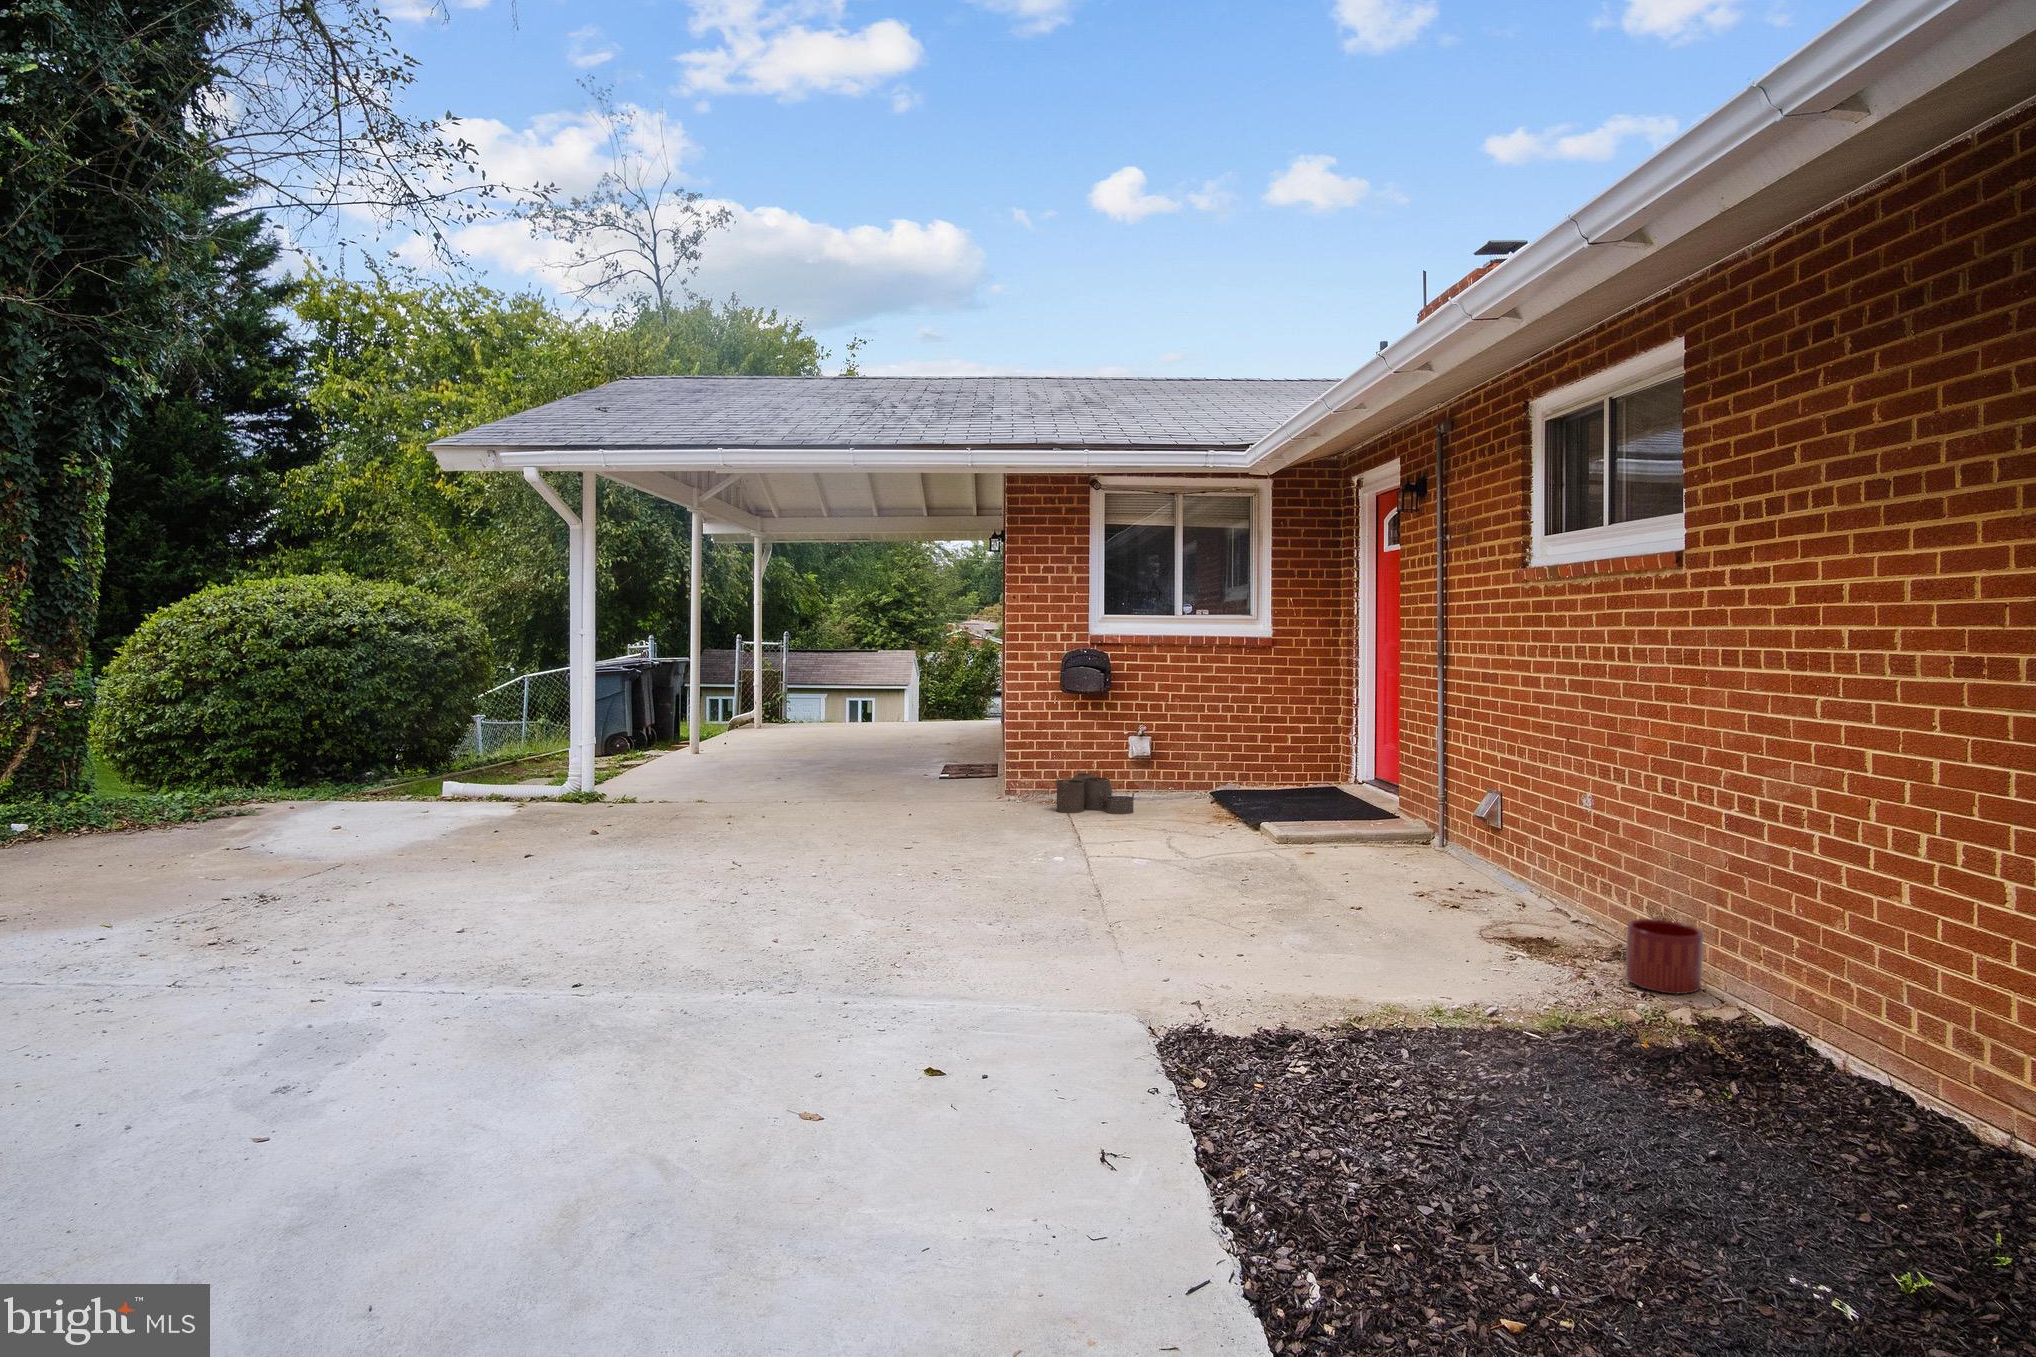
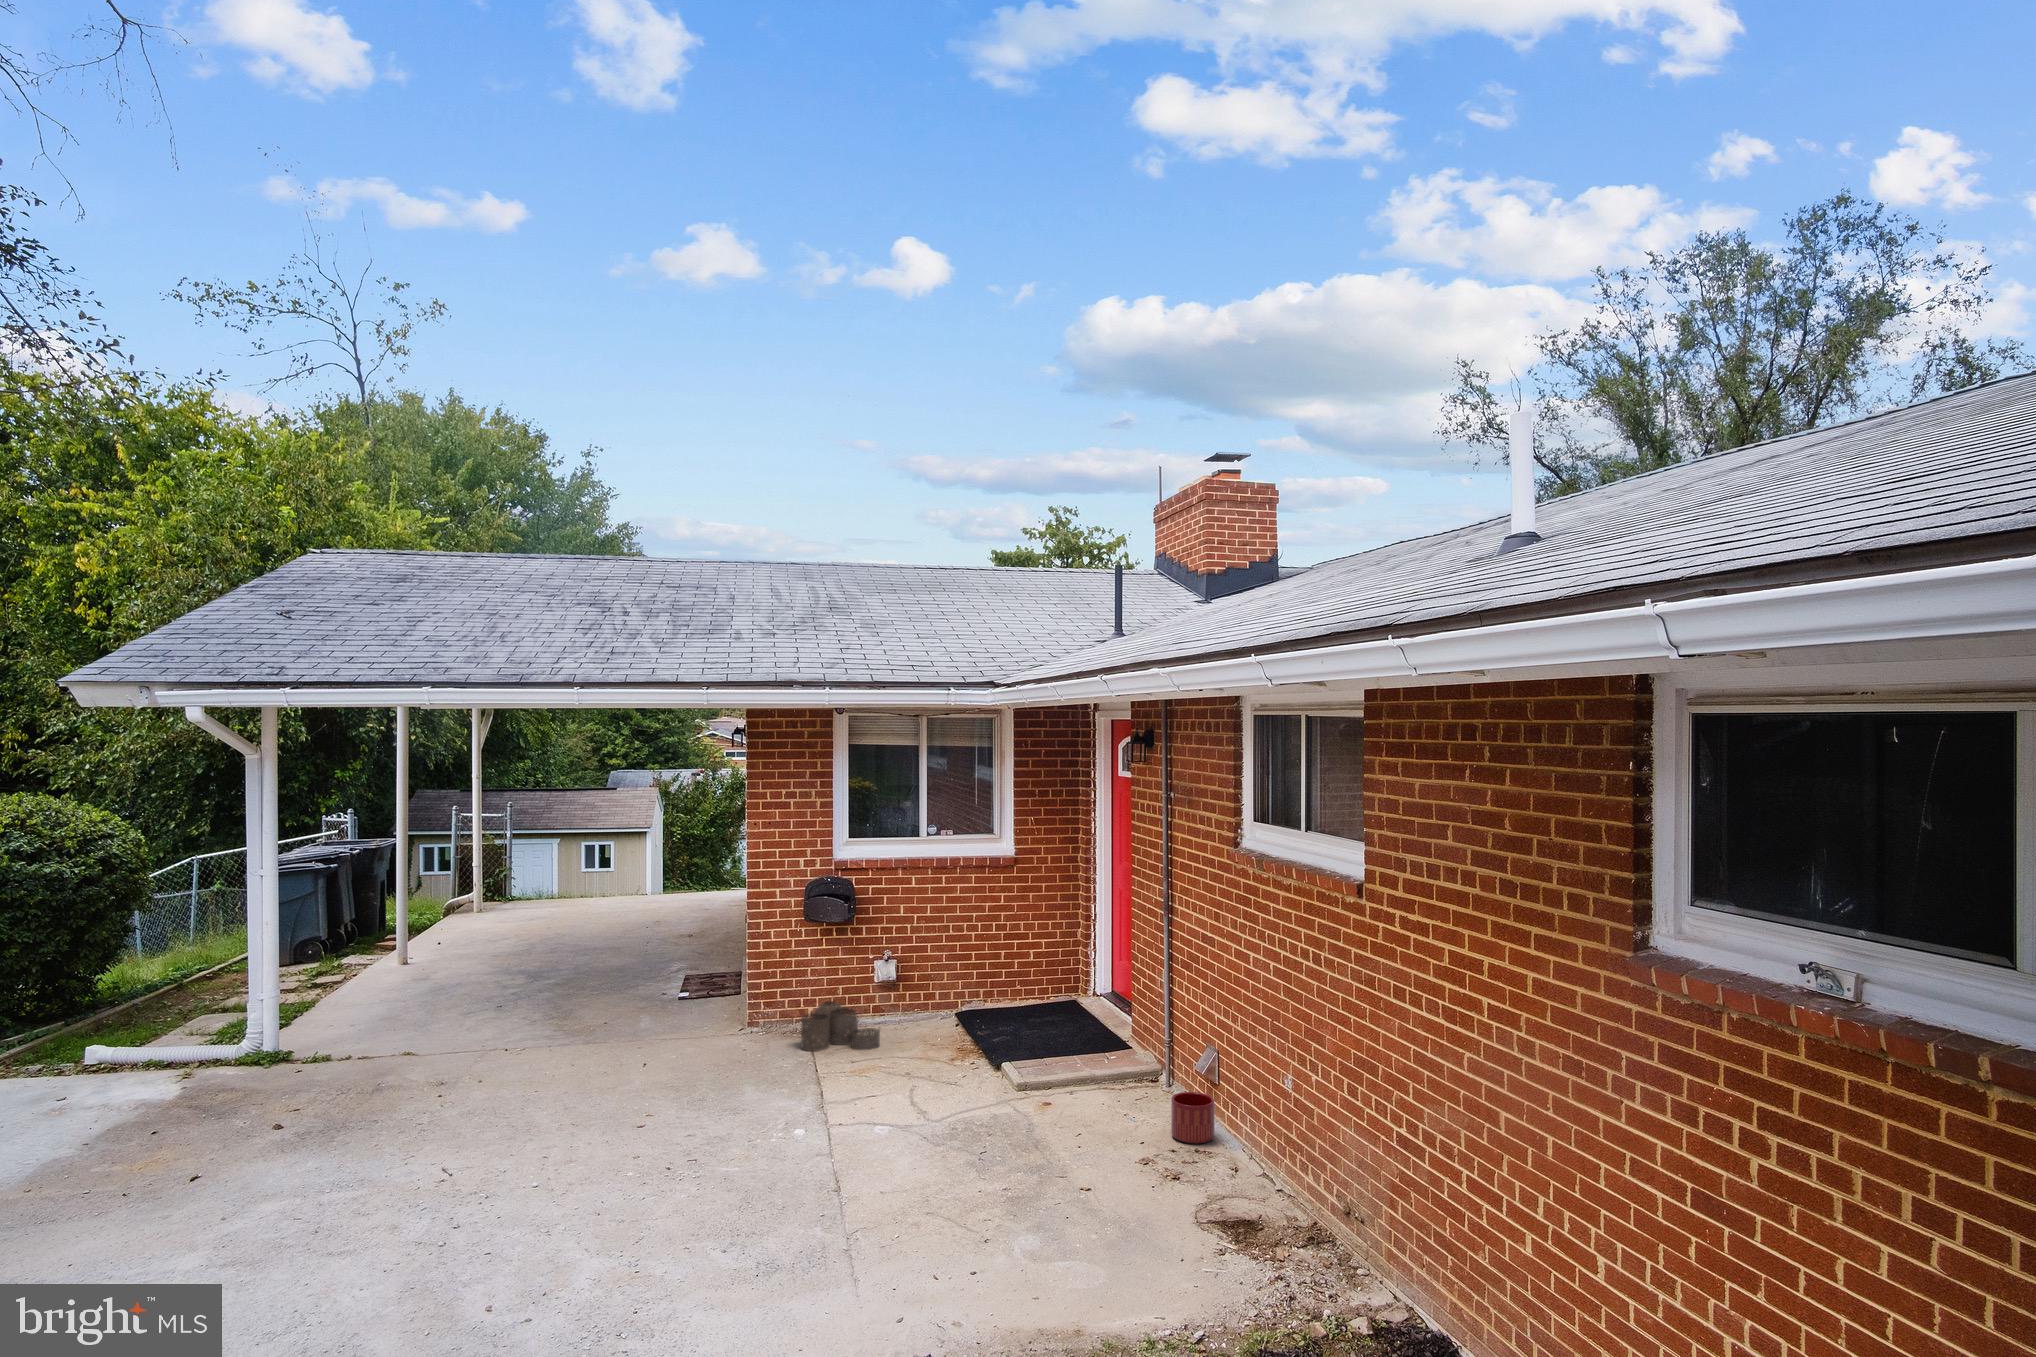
planter: present [1626,919,1703,994] -> present [1171,1092,1215,1144]

